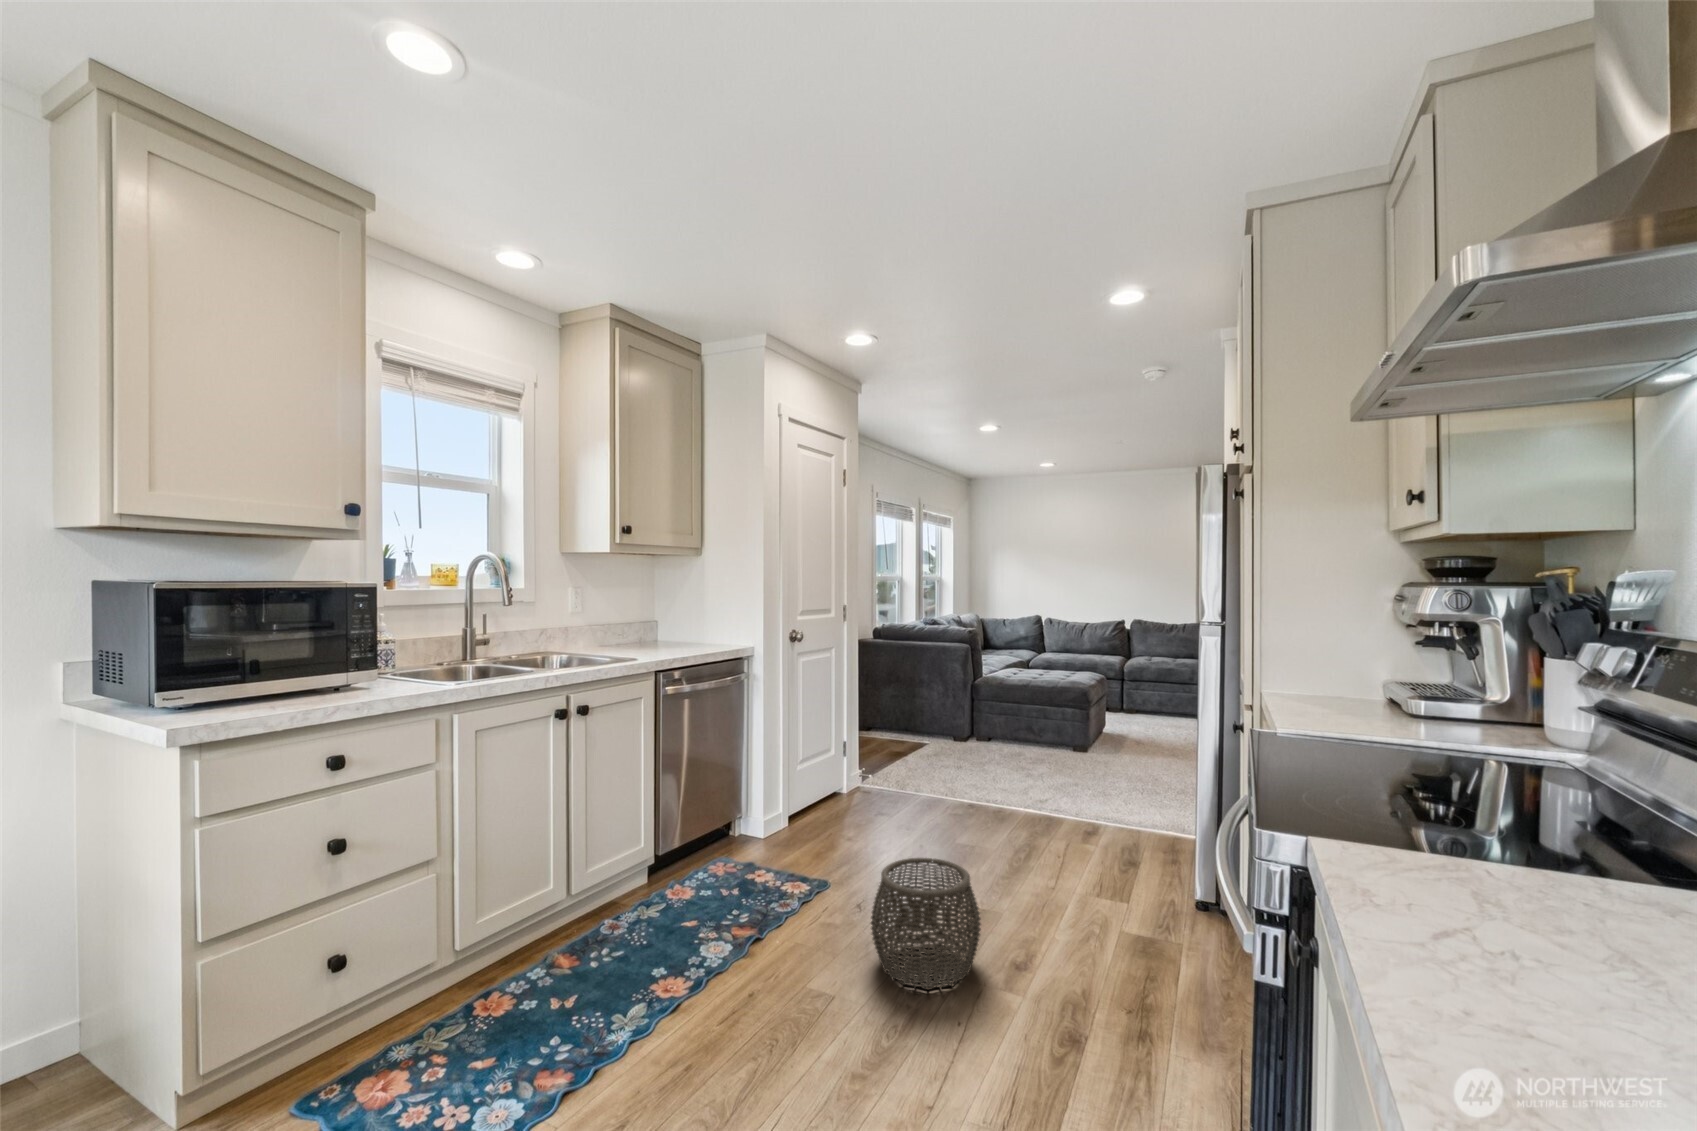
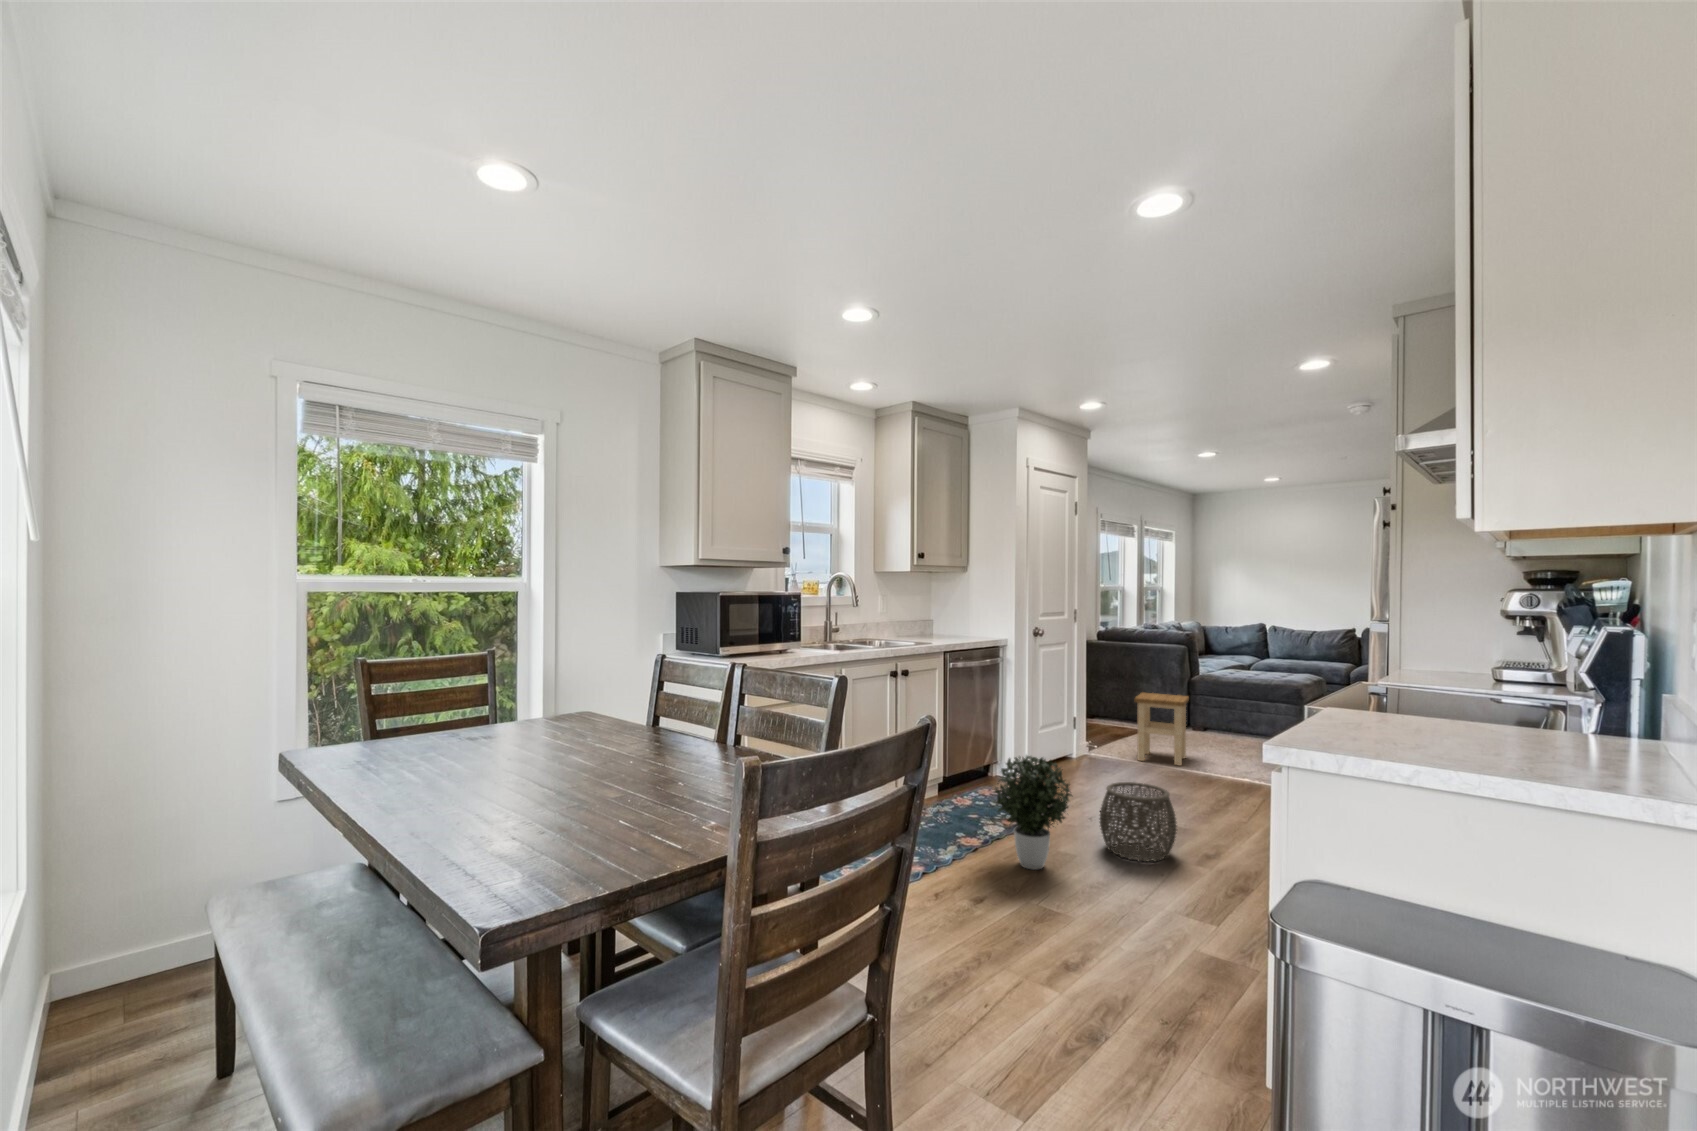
stool: none [916,704,977,794] -> present [1134,693,1189,765]
potted plant: none [699,844,830,1040] -> present [995,756,1073,870]

